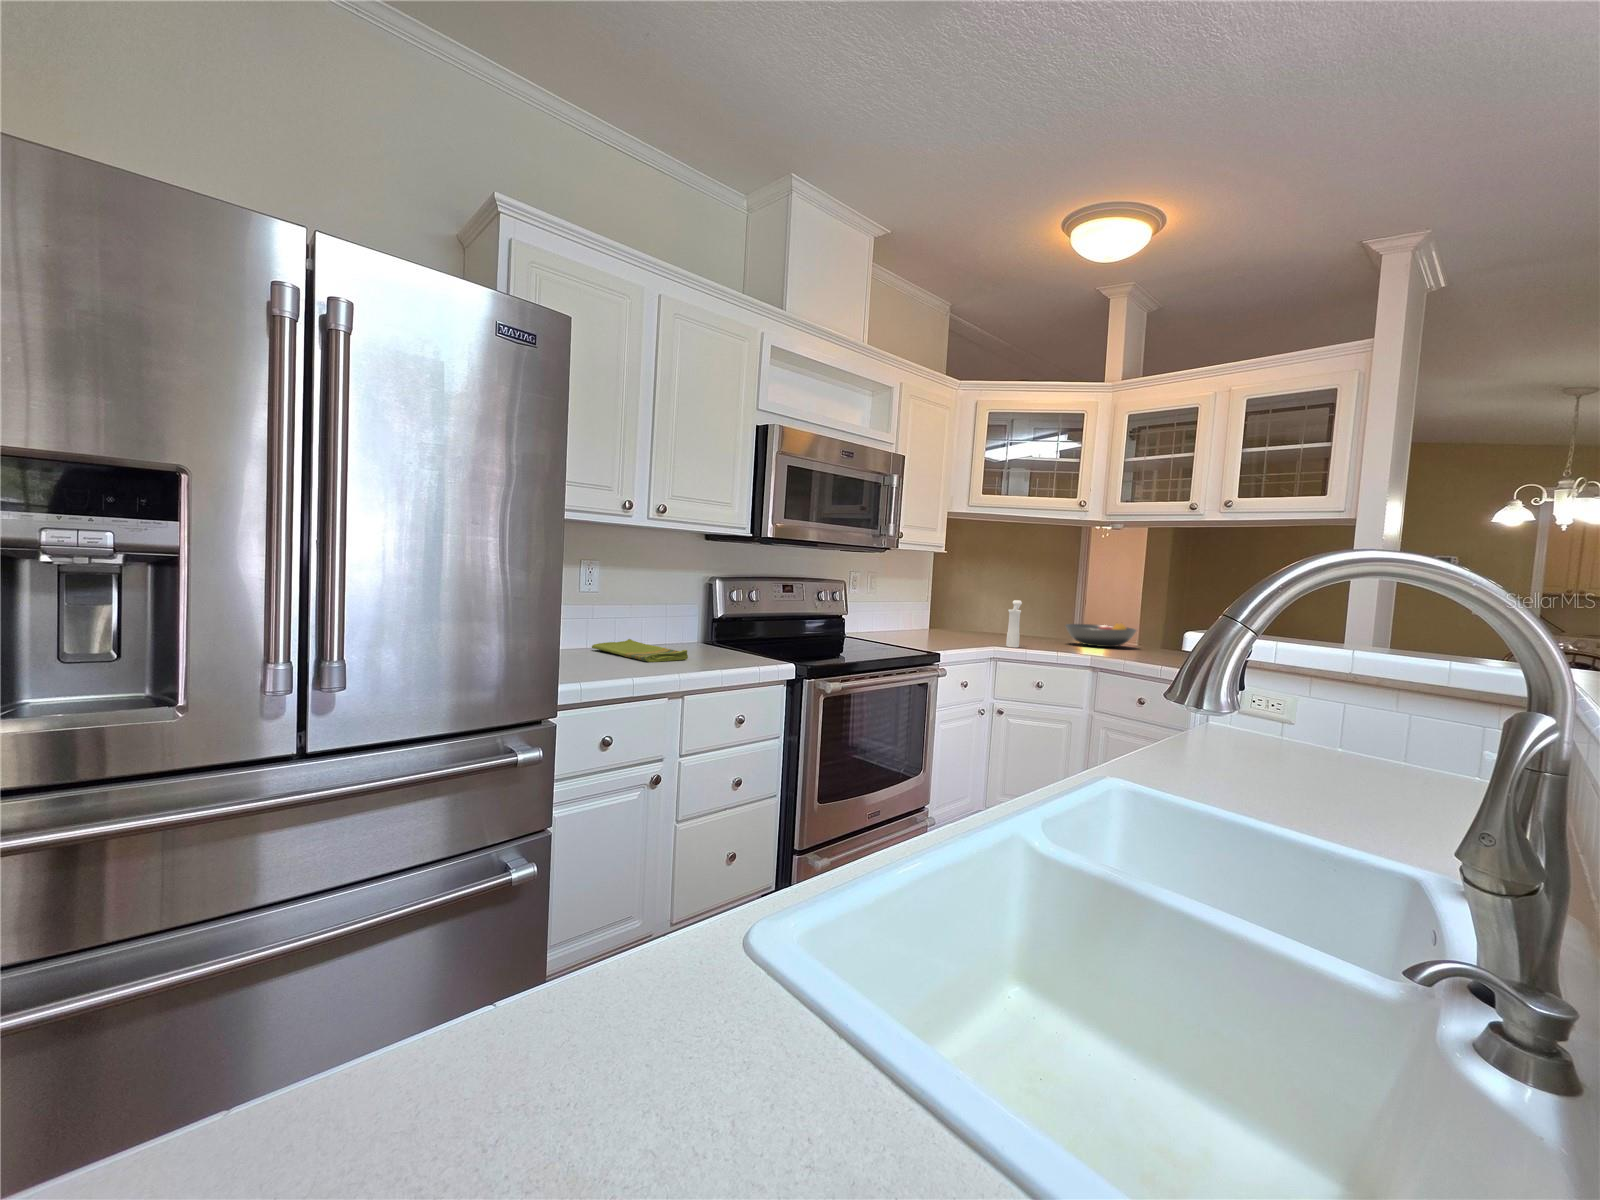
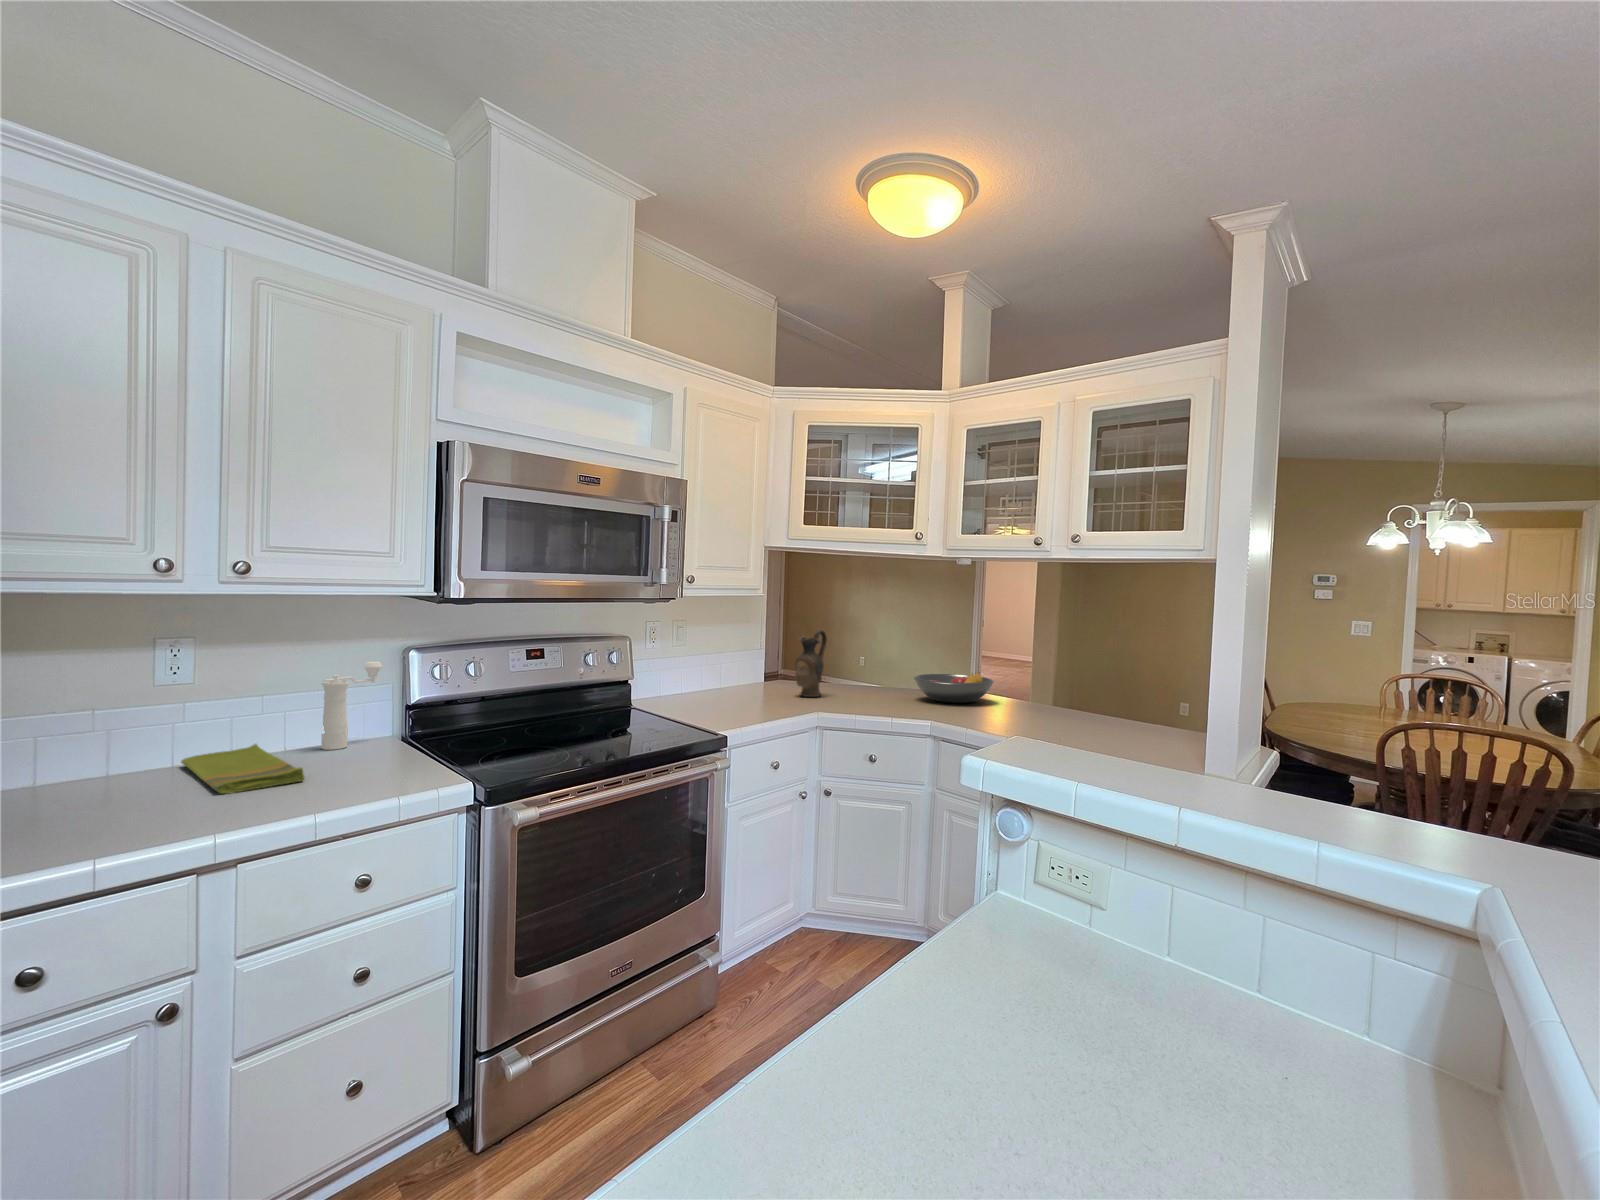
ceramic pitcher: none [962,583,988,639] -> present [795,630,827,697]
pepper mill: present [1006,600,1022,648] -> present [321,662,382,750]

